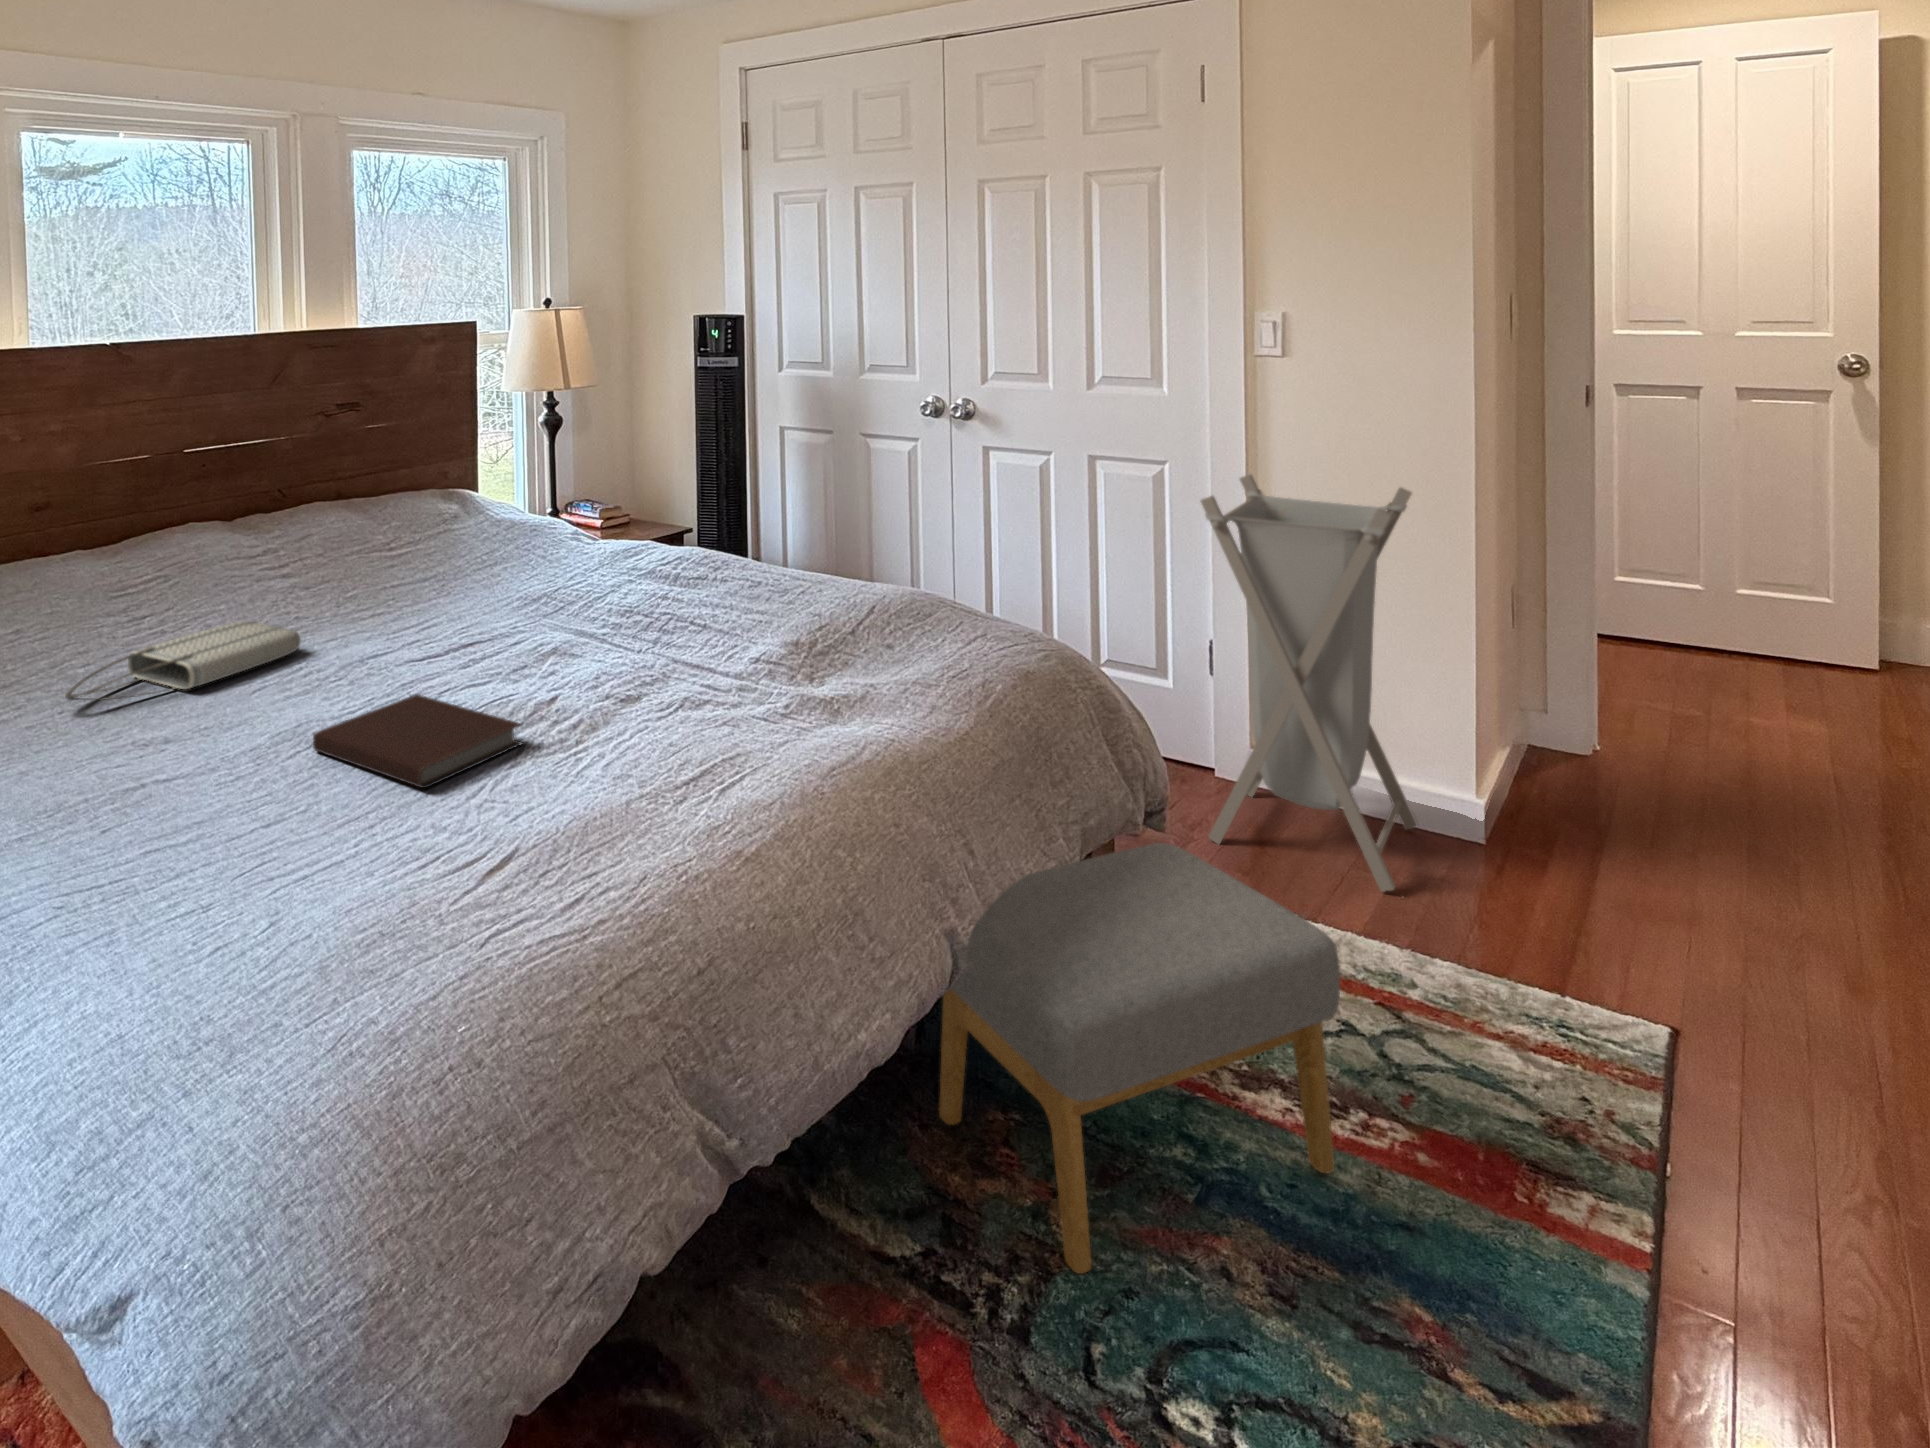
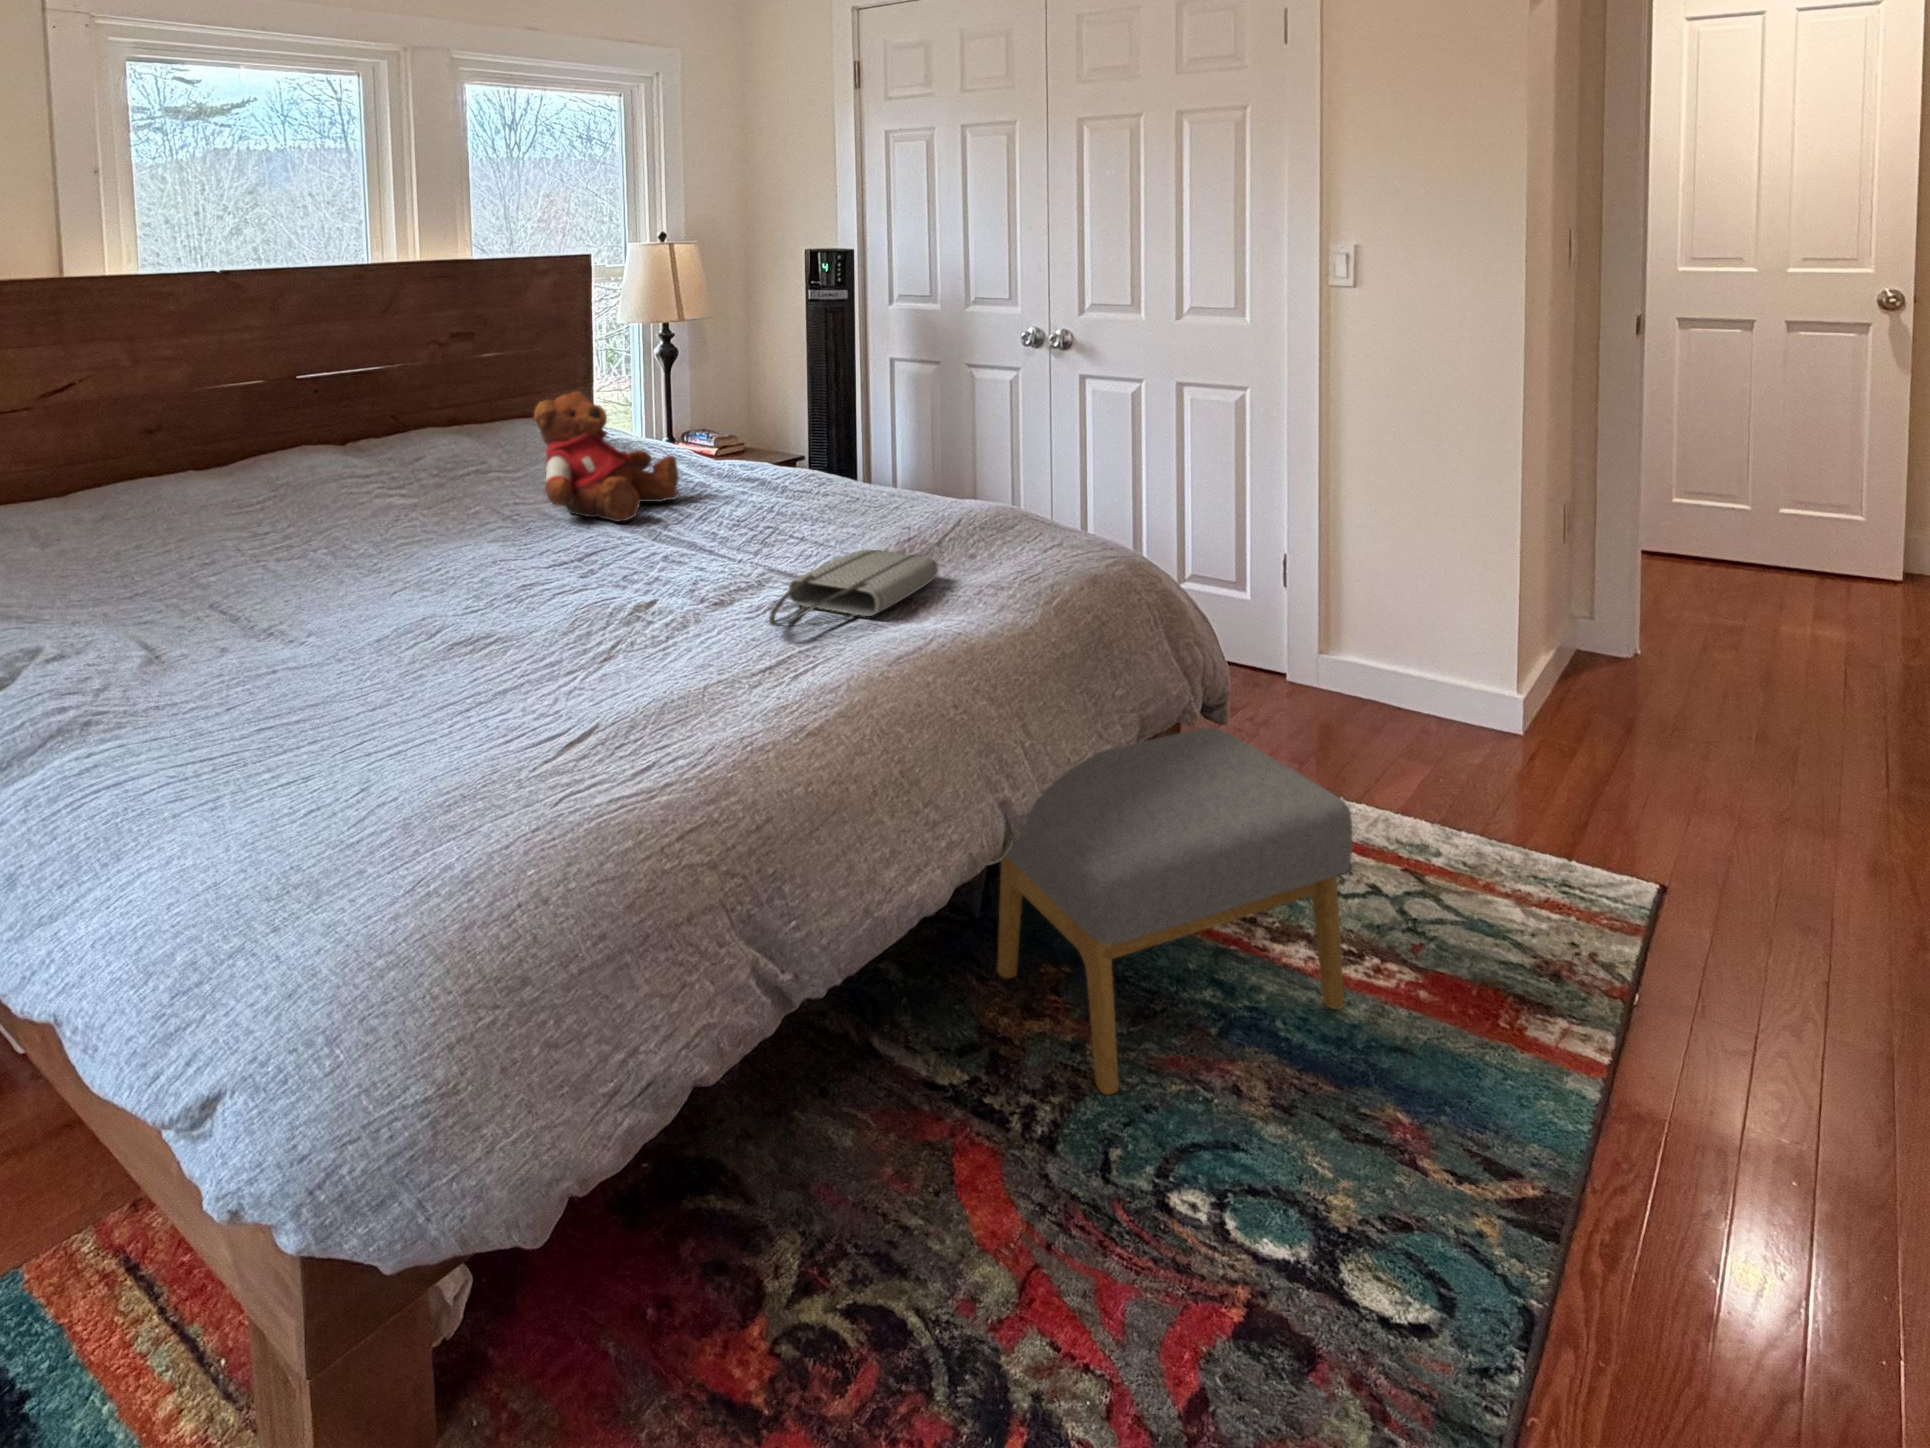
teddy bear: none [429,468,576,605] -> present [534,392,679,521]
laundry hamper: present [1201,474,1418,891] -> none [1270,397,1468,777]
tote bag: present [65,621,301,700] -> present [769,549,938,627]
notebook: present [313,694,522,788] -> none [410,598,612,679]

